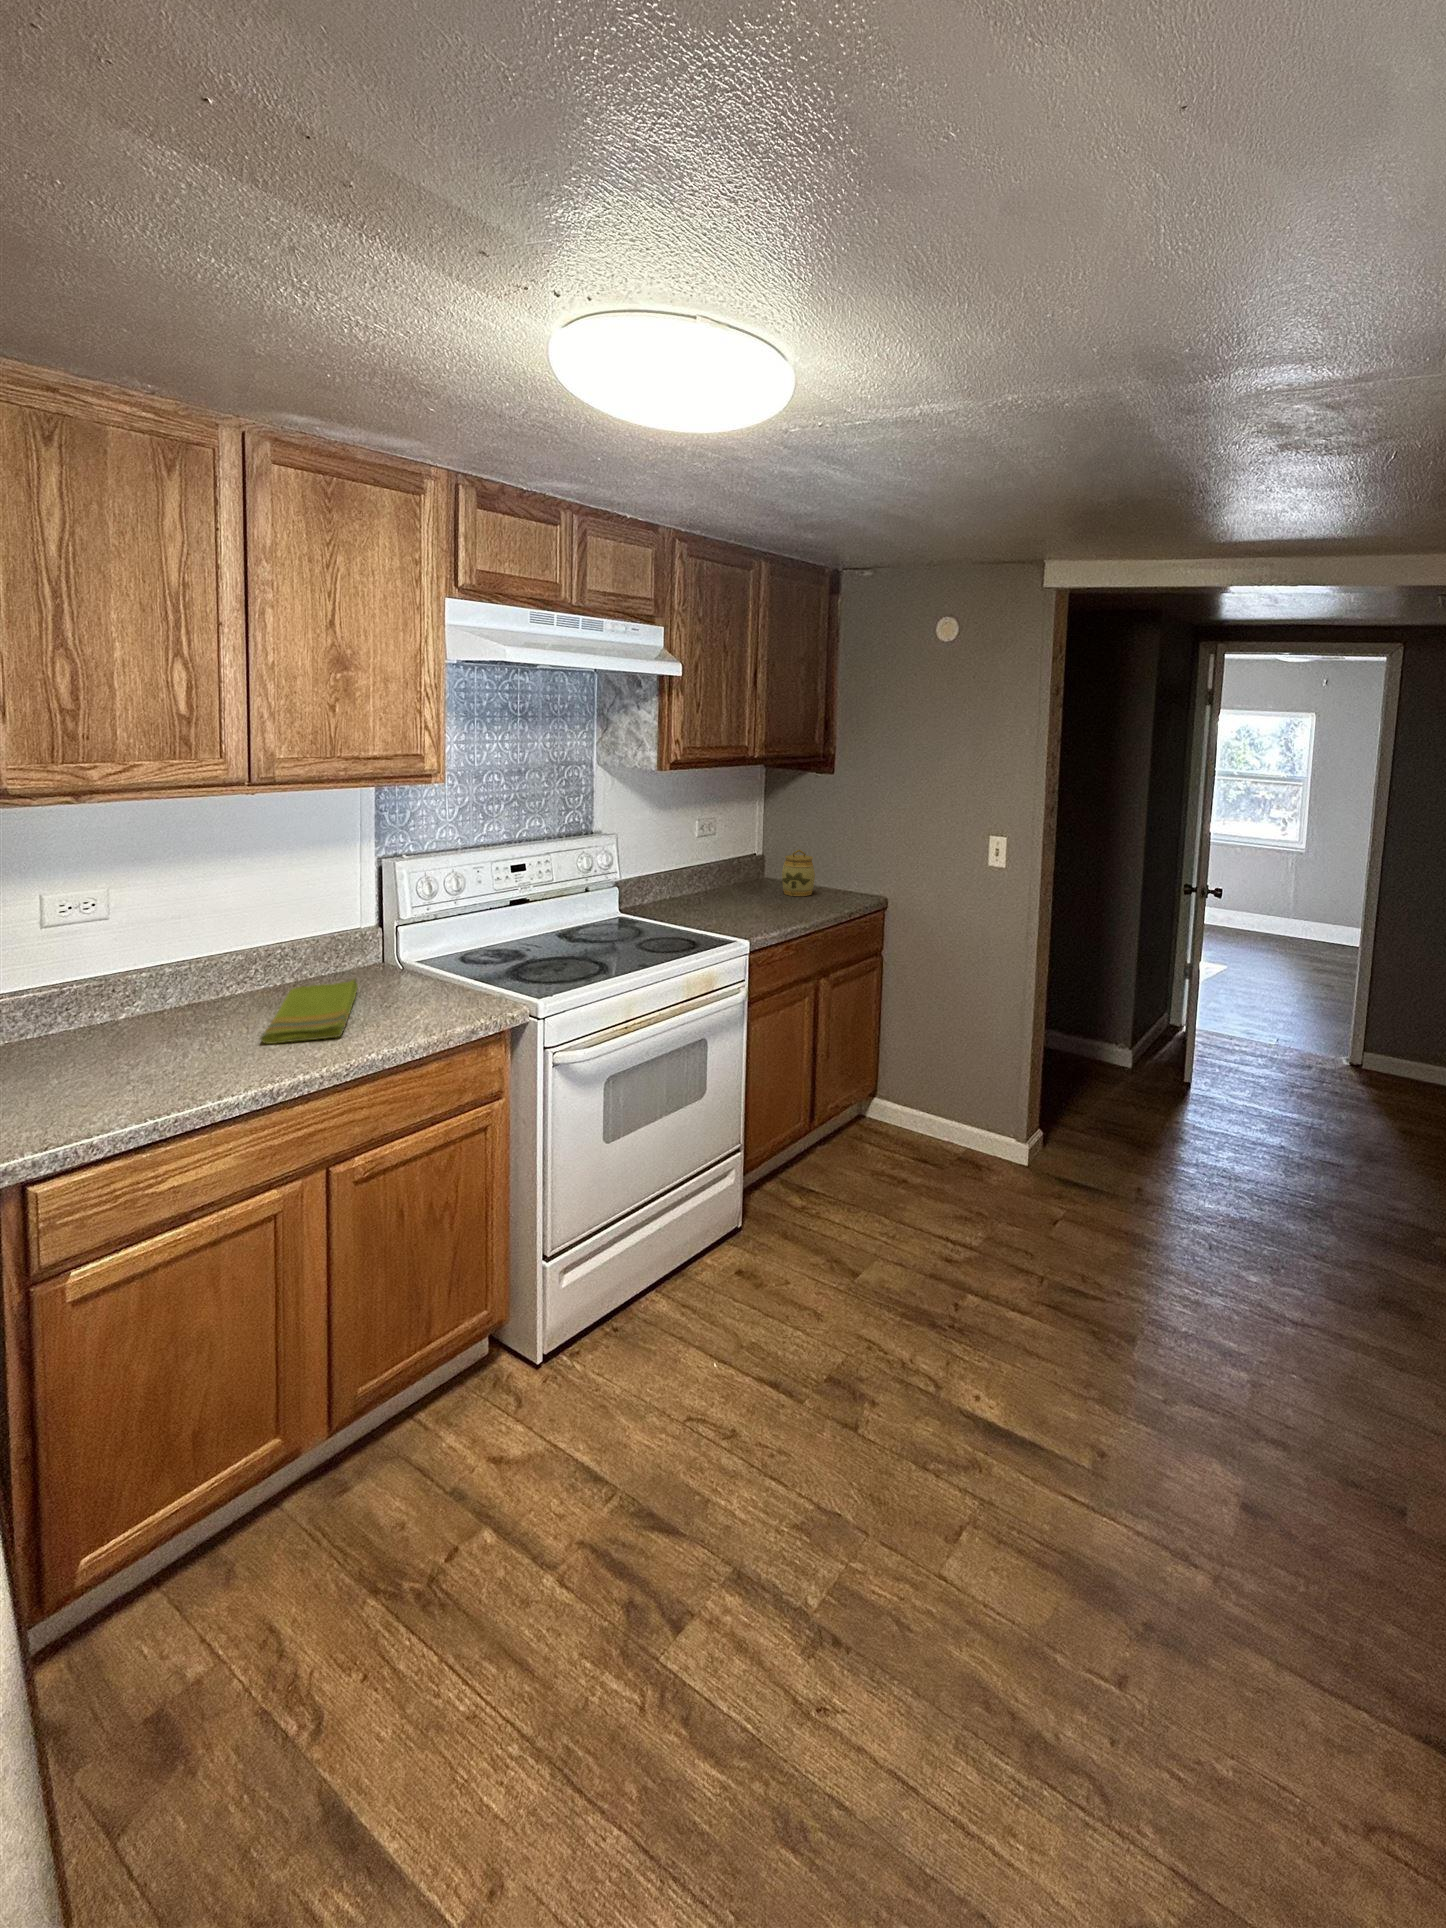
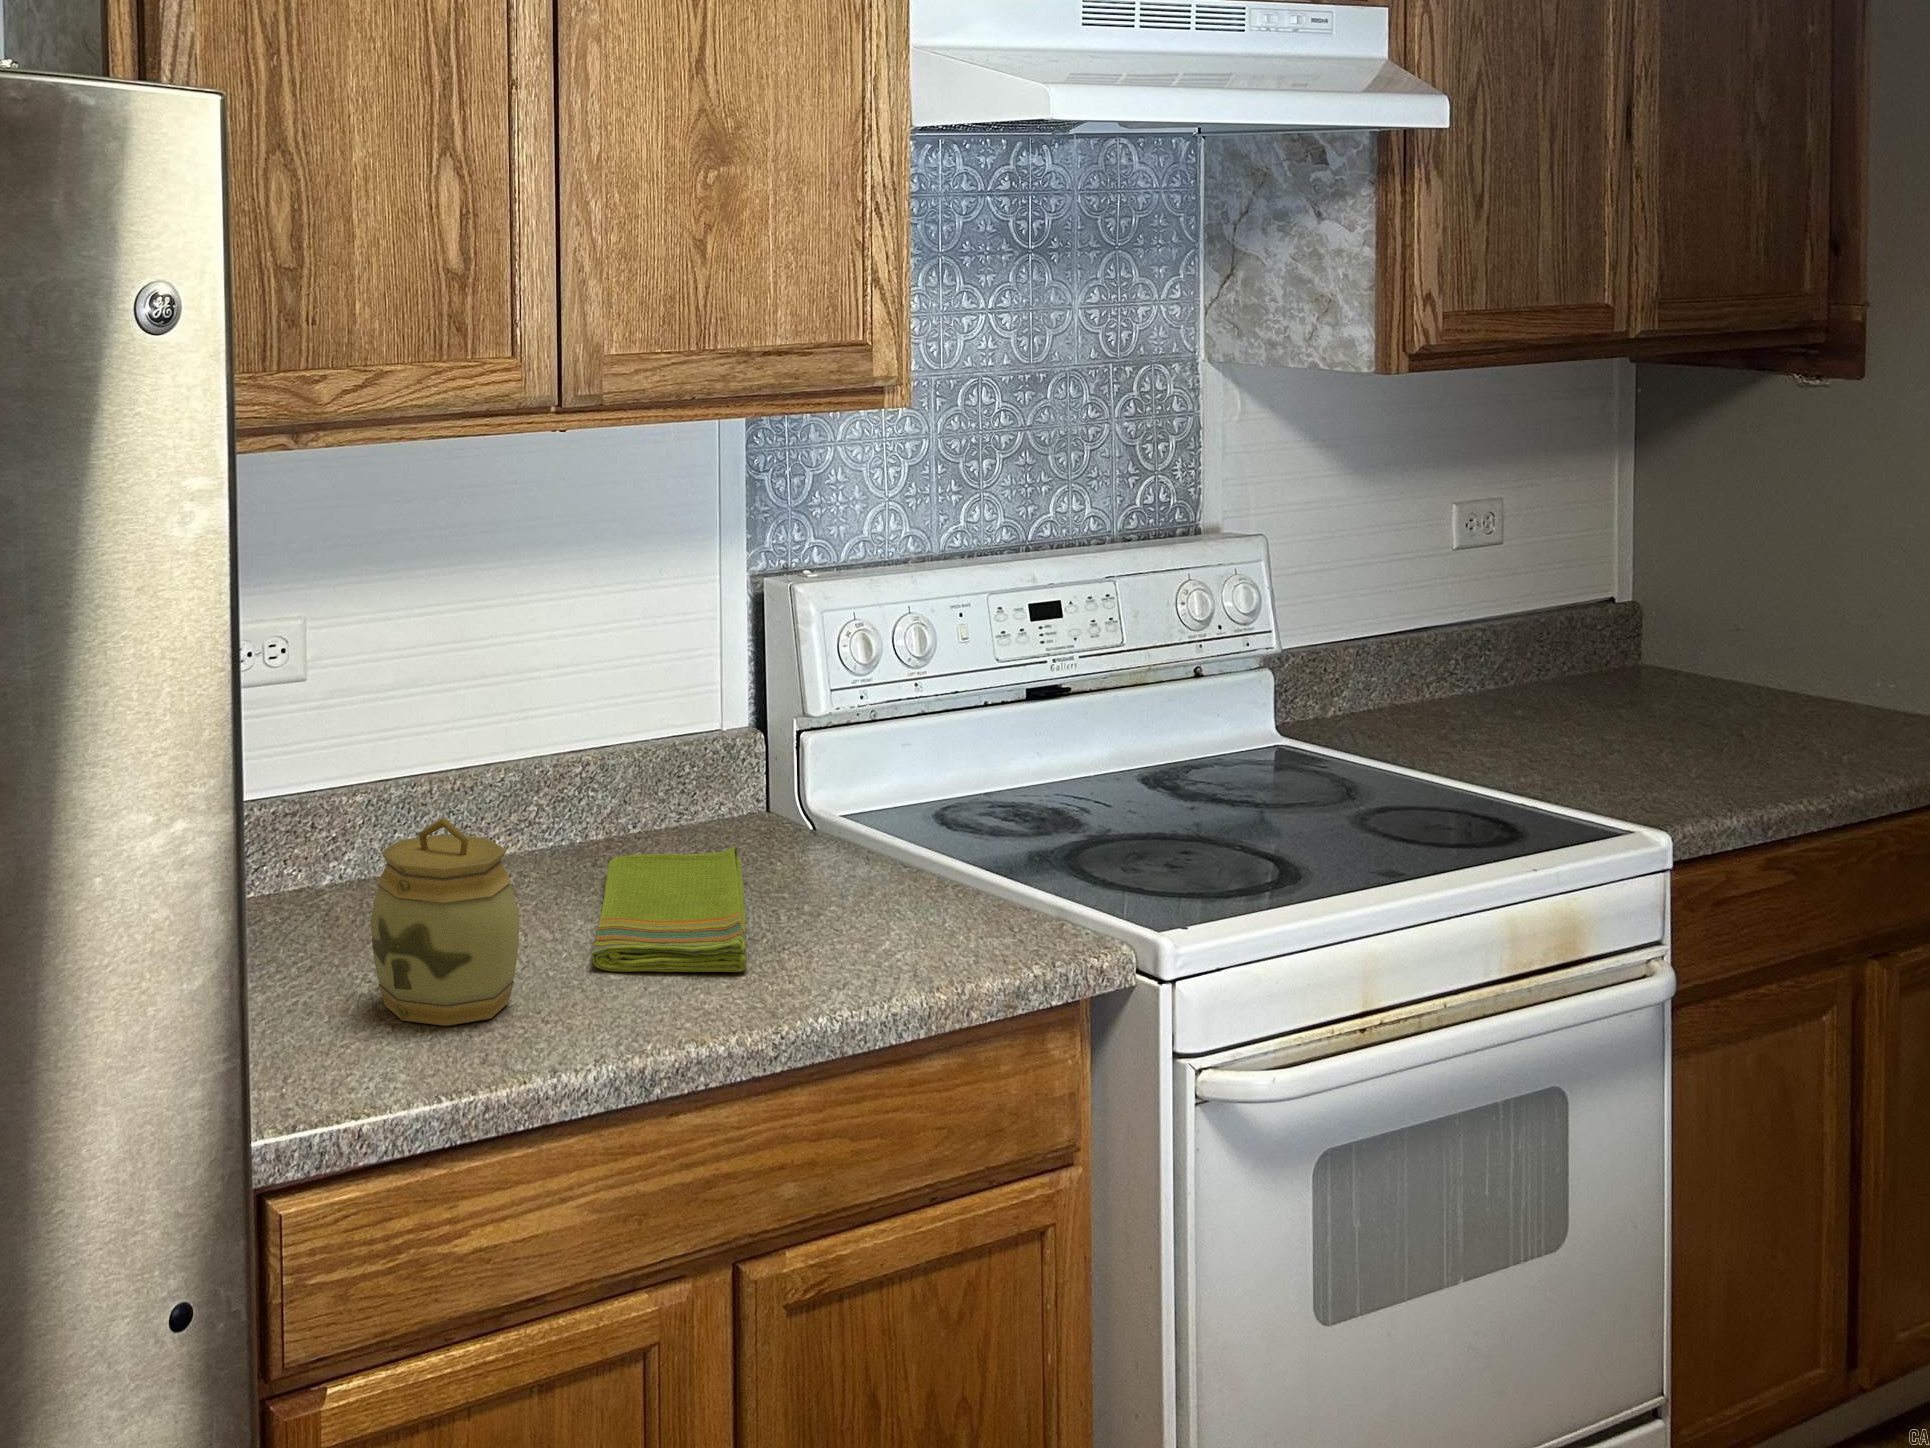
jar: present [782,849,815,896] -> present [371,817,519,1026]

